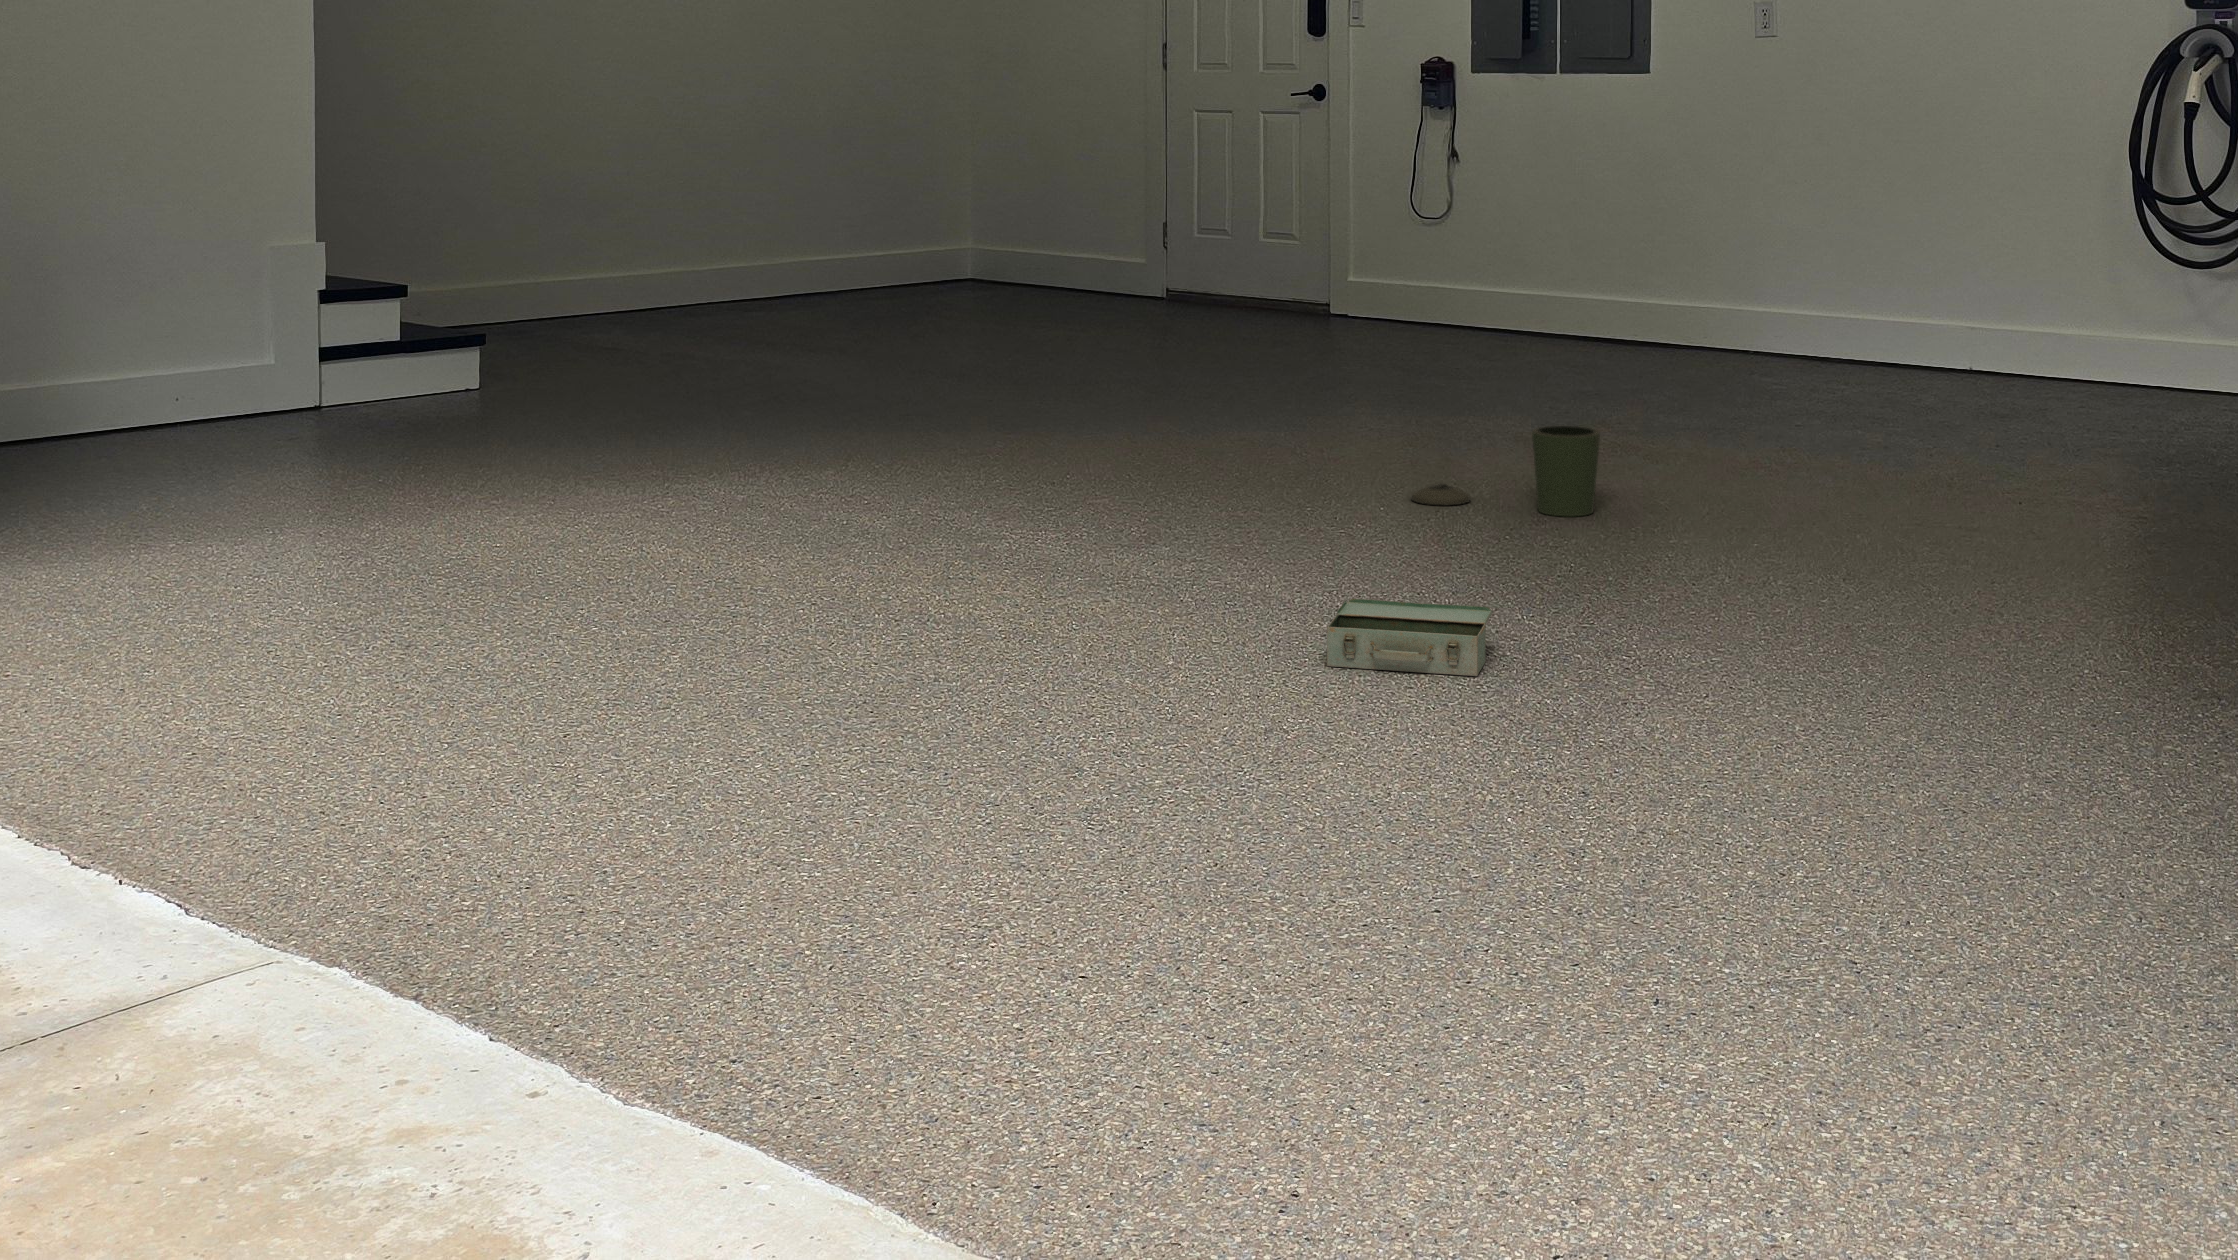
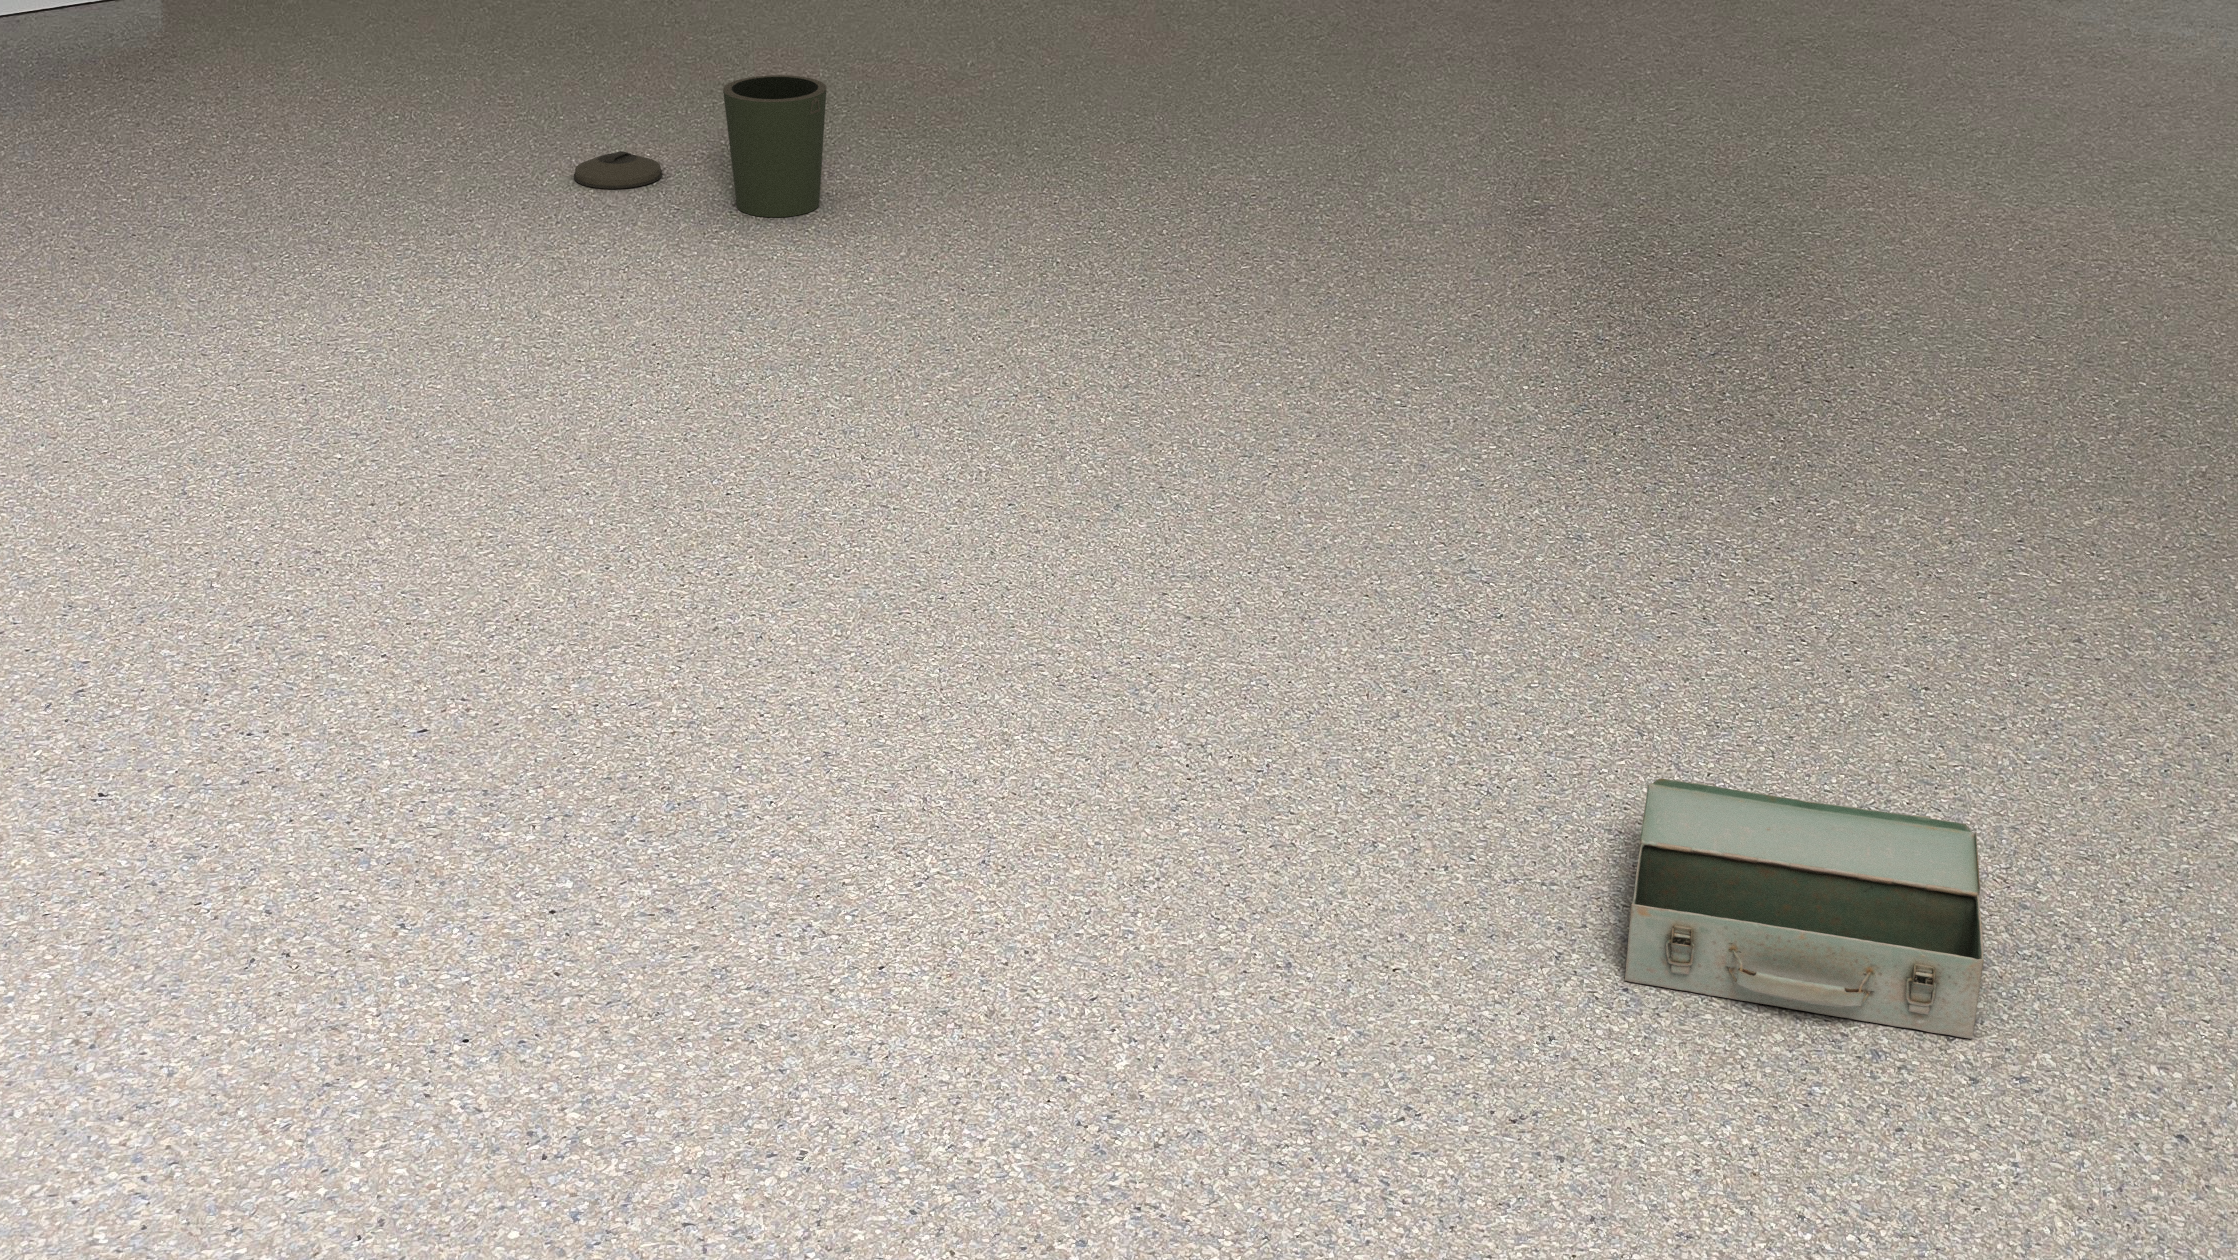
trash can: present [1412,426,1600,517] -> present [574,75,827,217]

